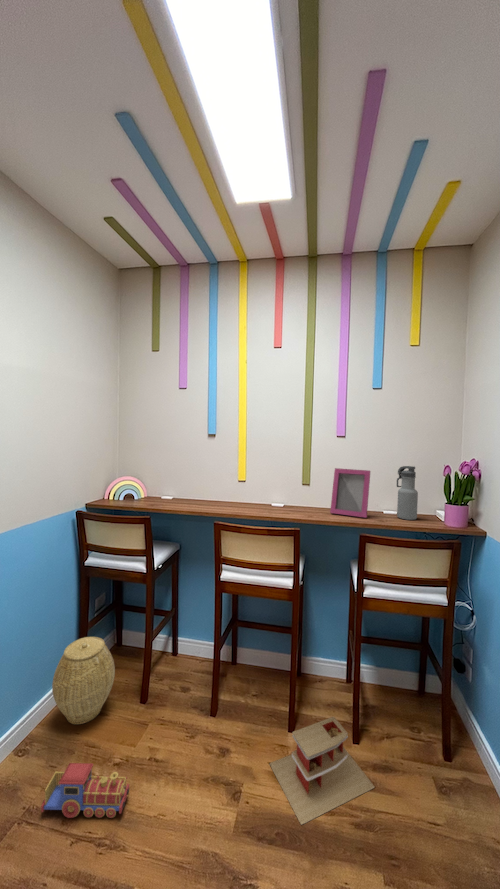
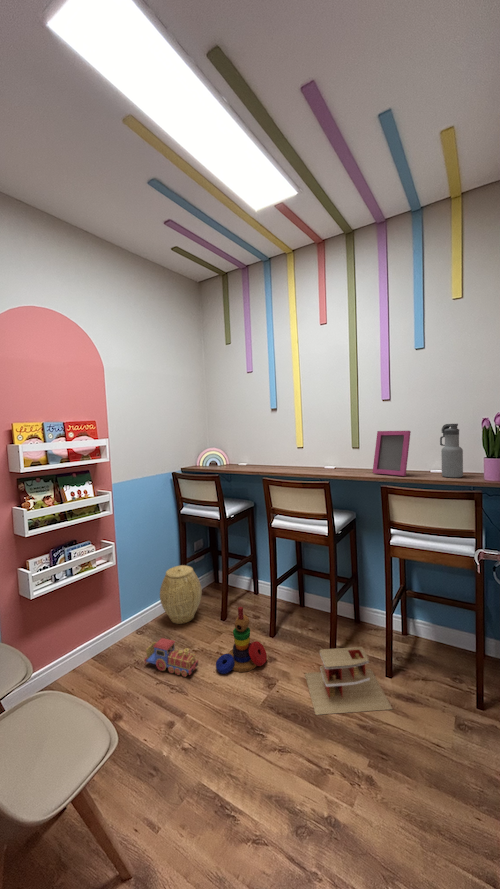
stacking toy: none [155,693,220,796] -> present [216,607,267,674]

